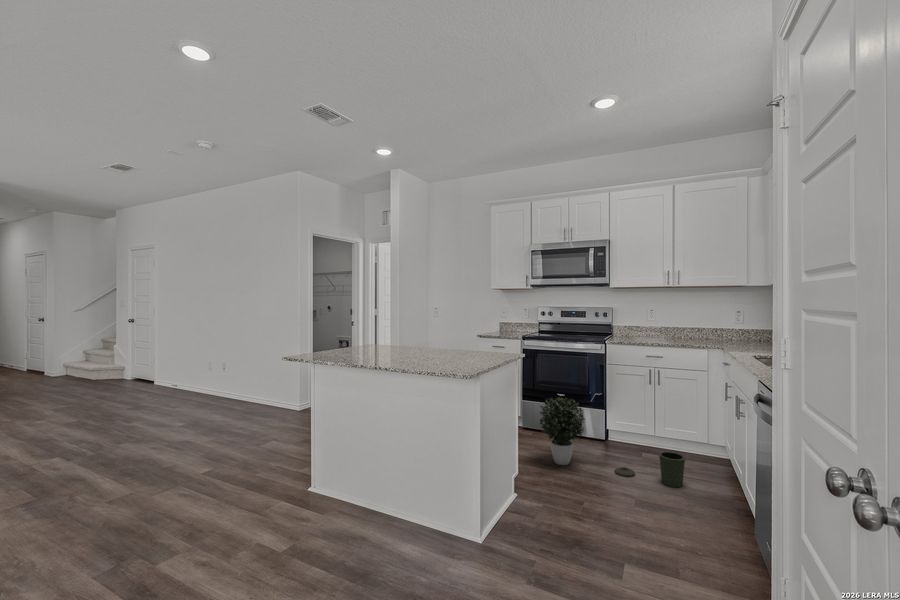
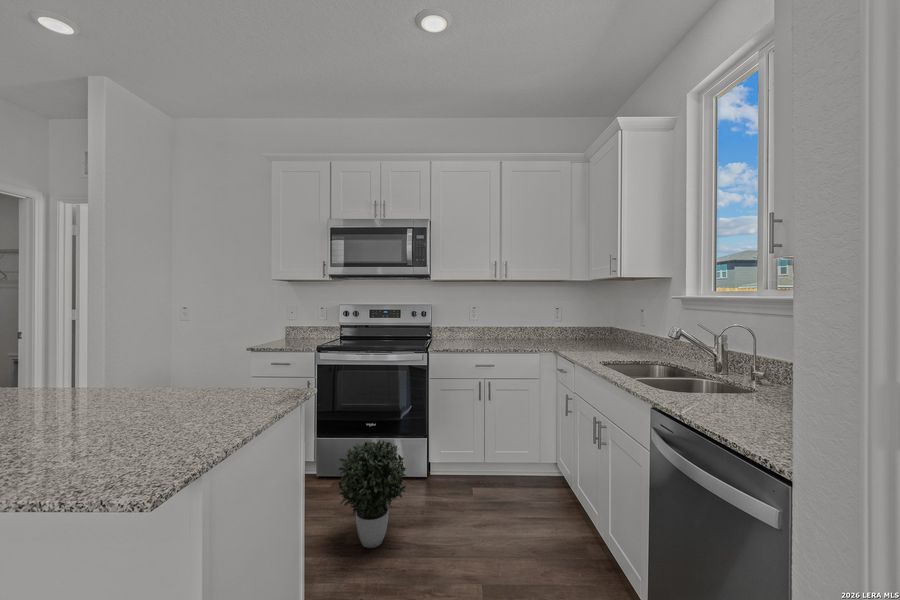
trash can: present [615,452,685,487] -> none [447,499,537,552]

